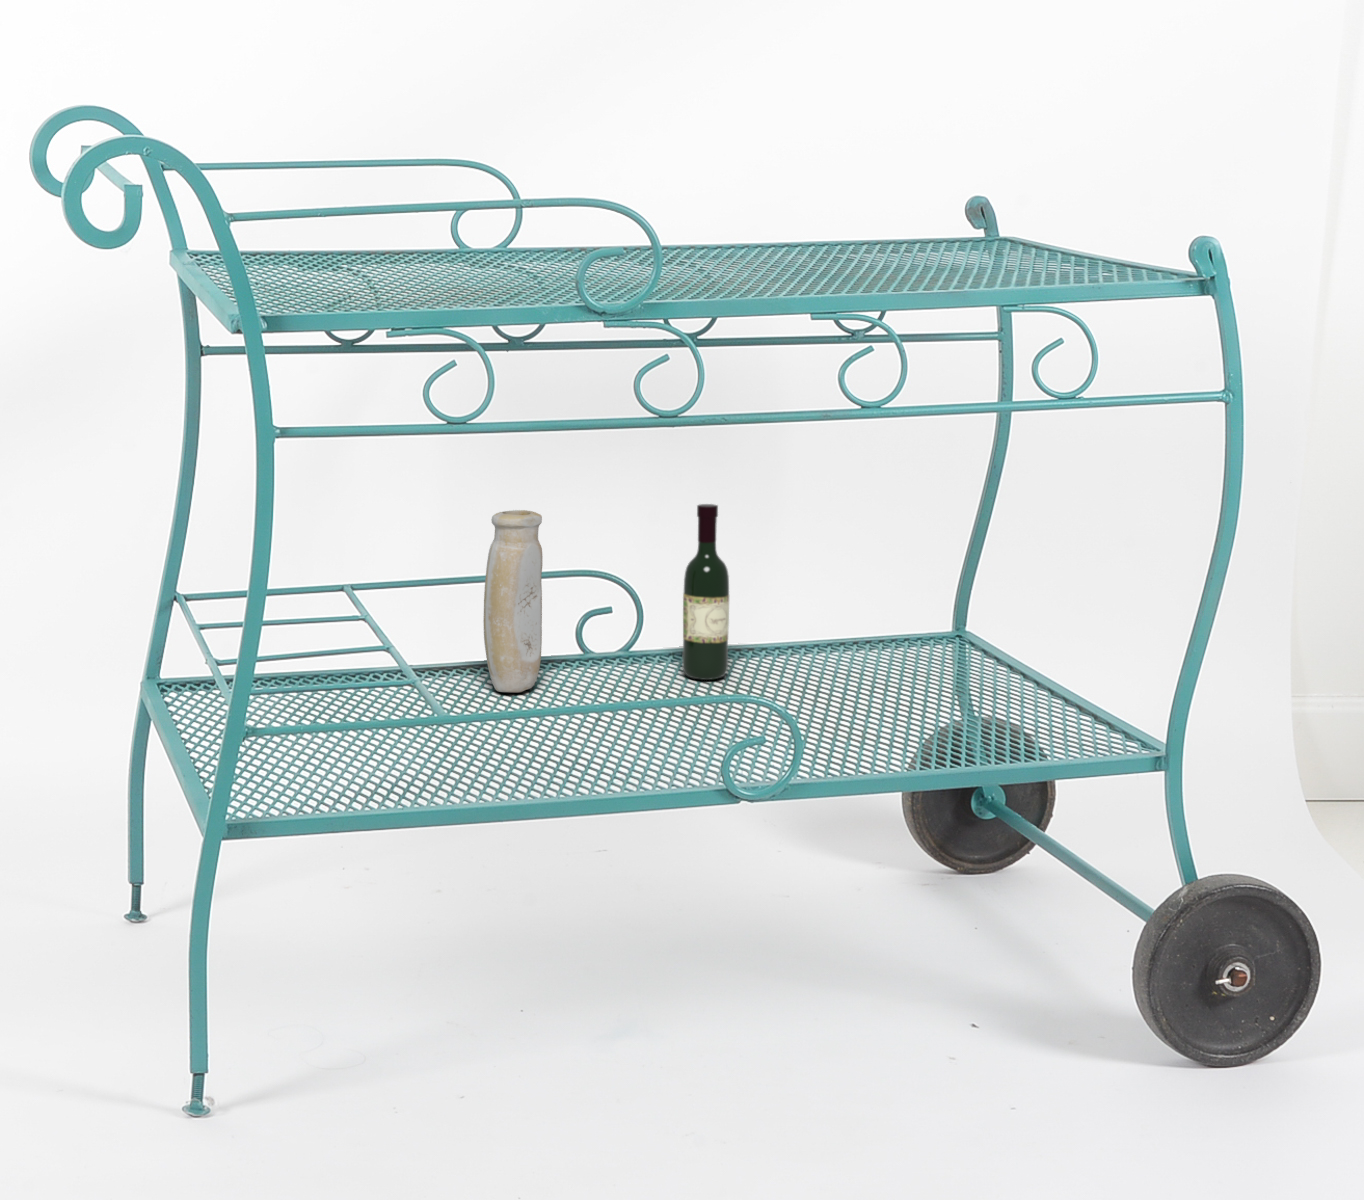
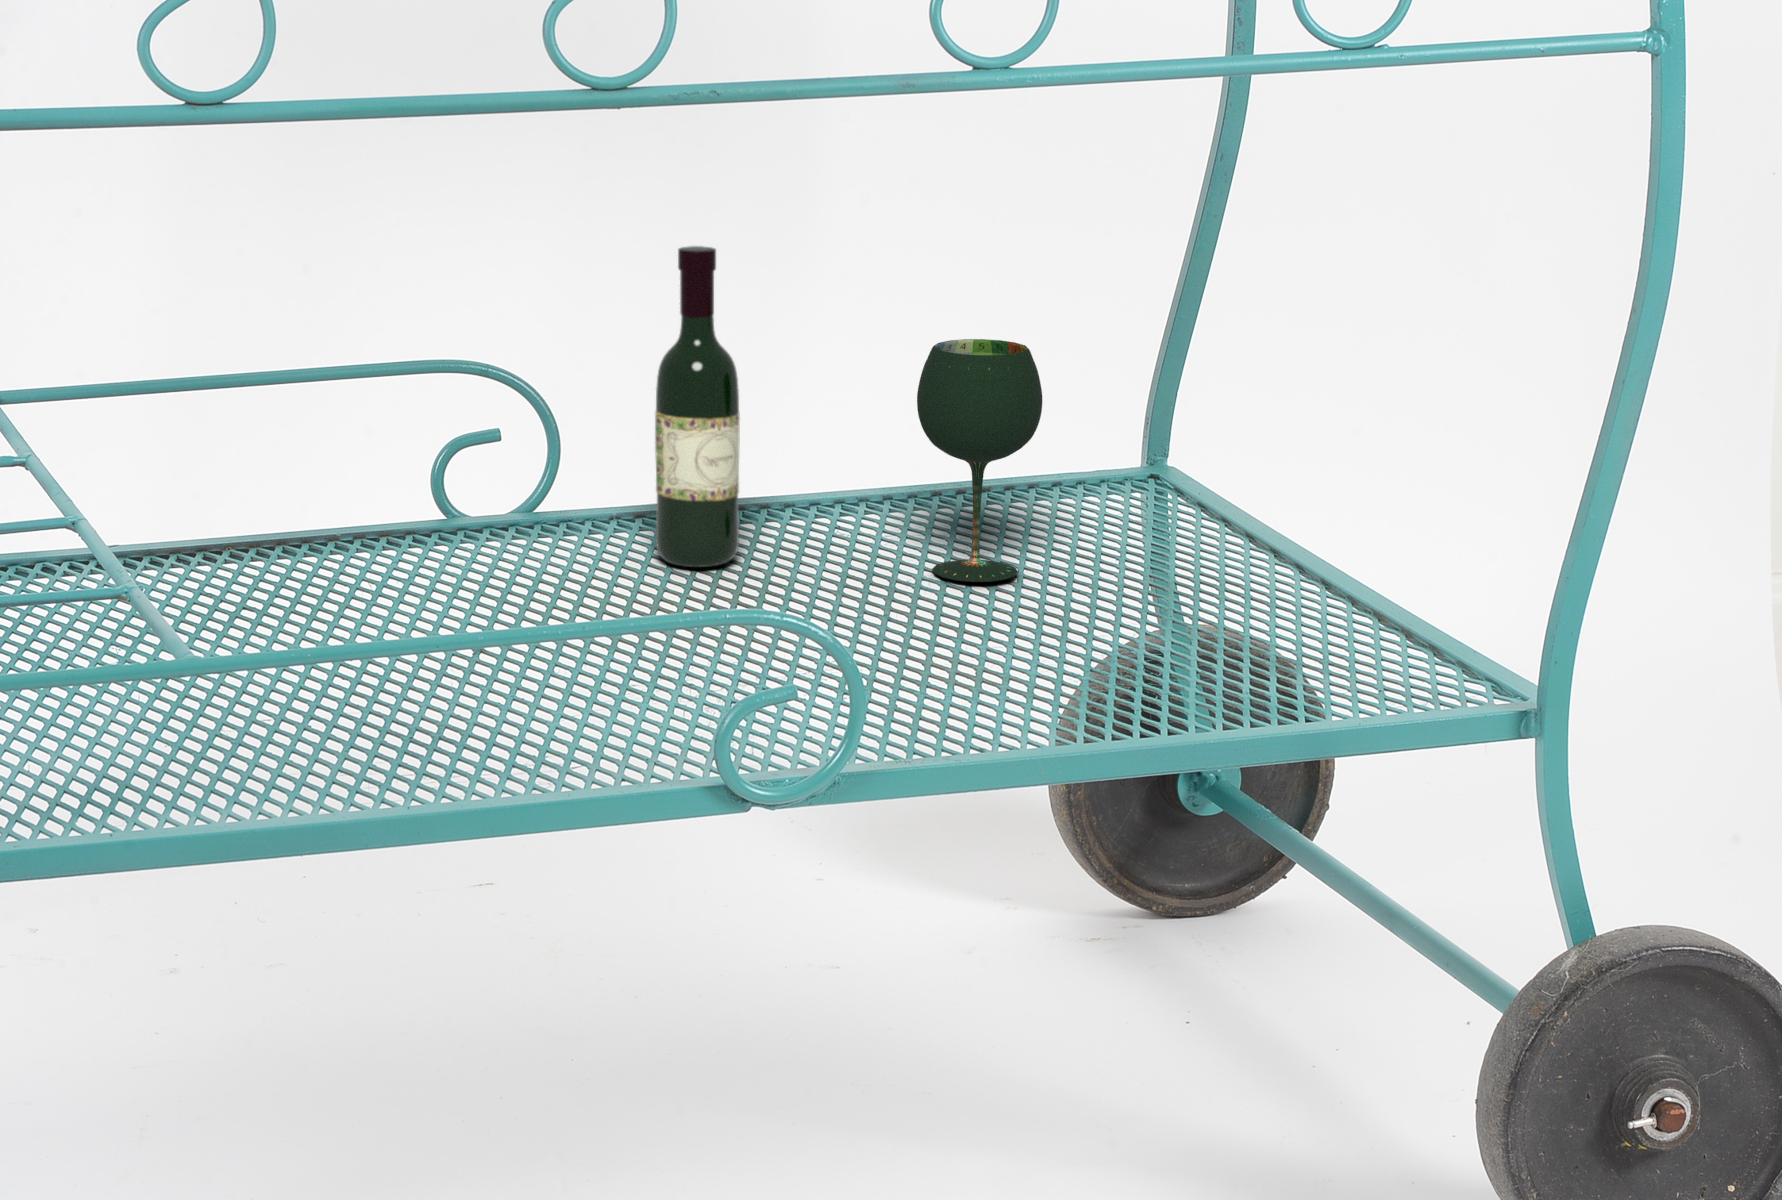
vase: present [483,510,543,692] -> none [280,259,390,597]
wine glass: none [827,555,897,689] -> present [917,339,1042,582]

